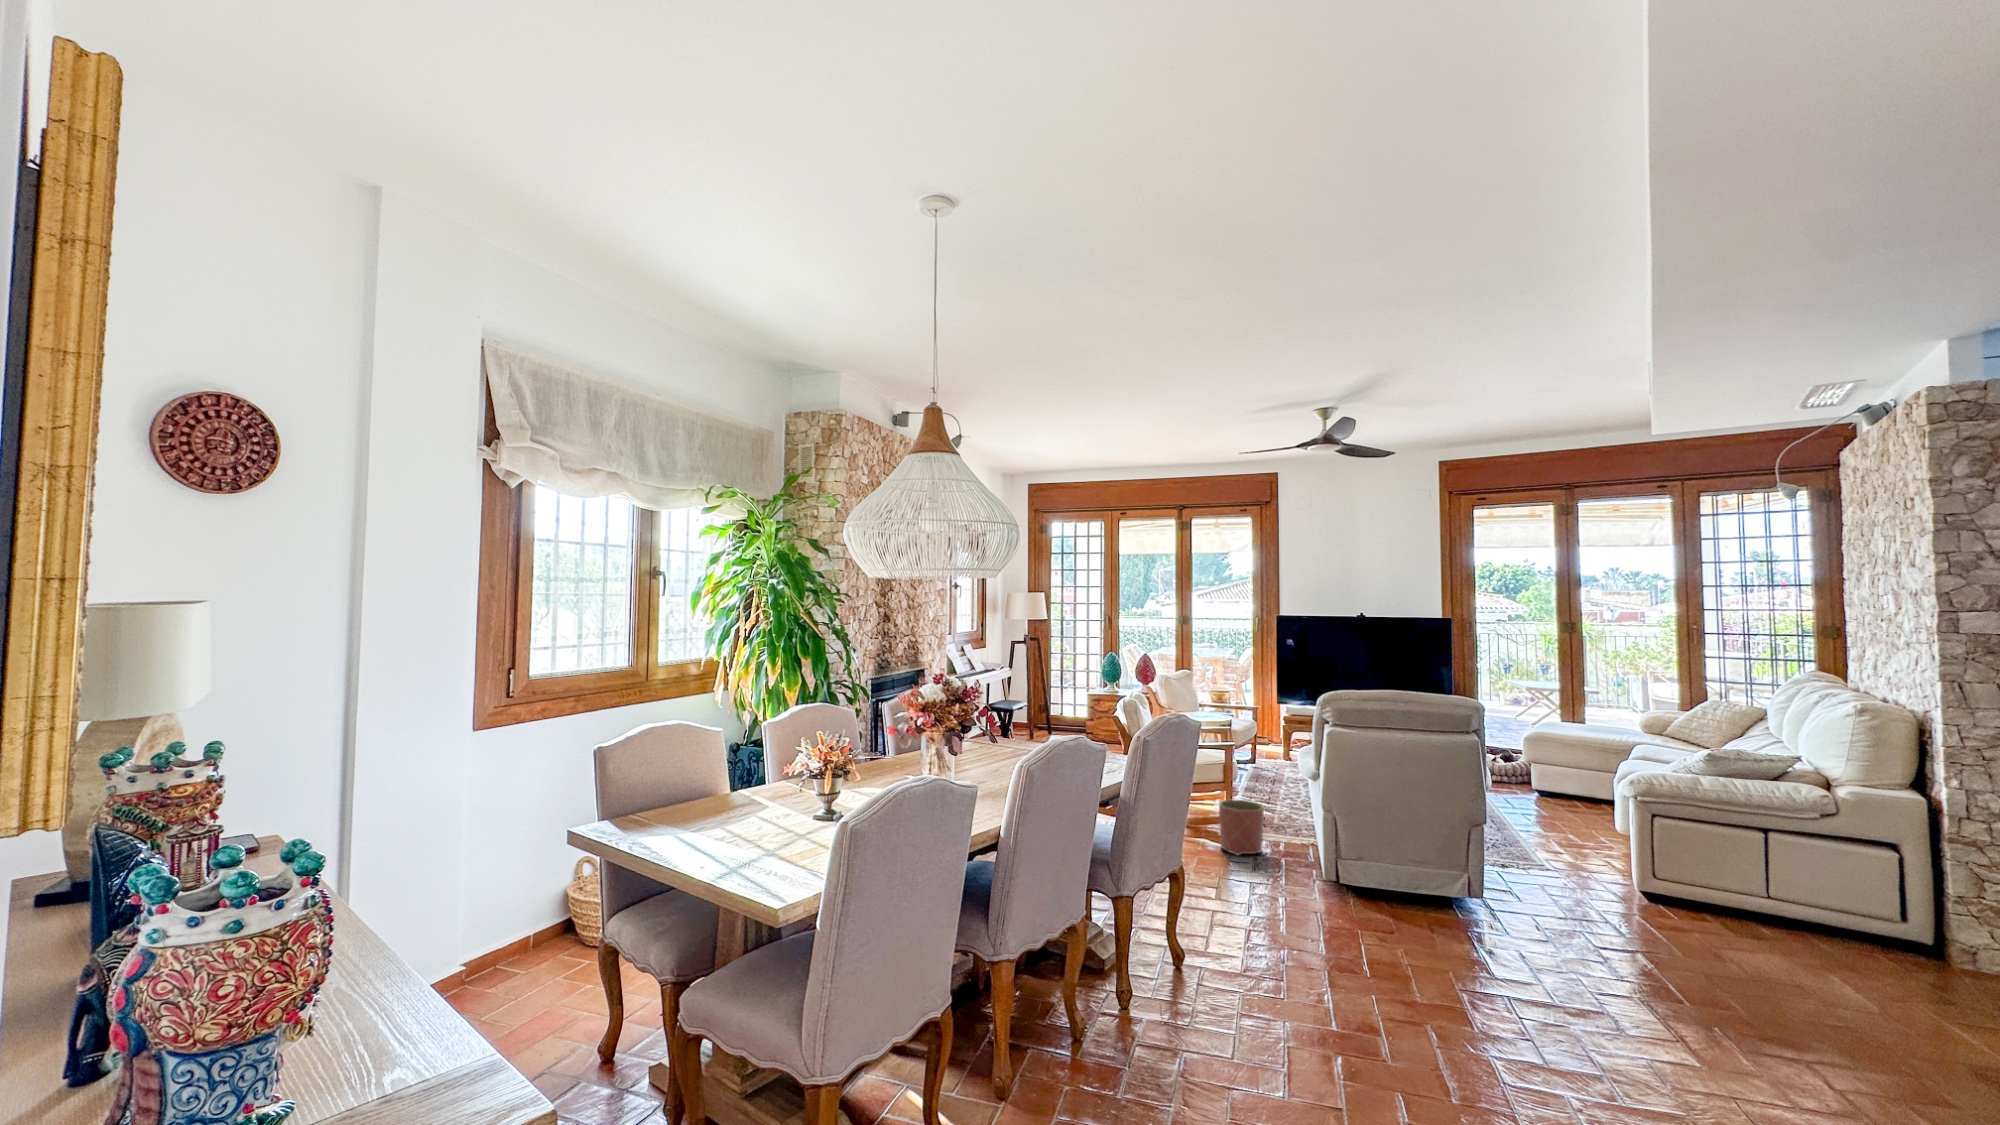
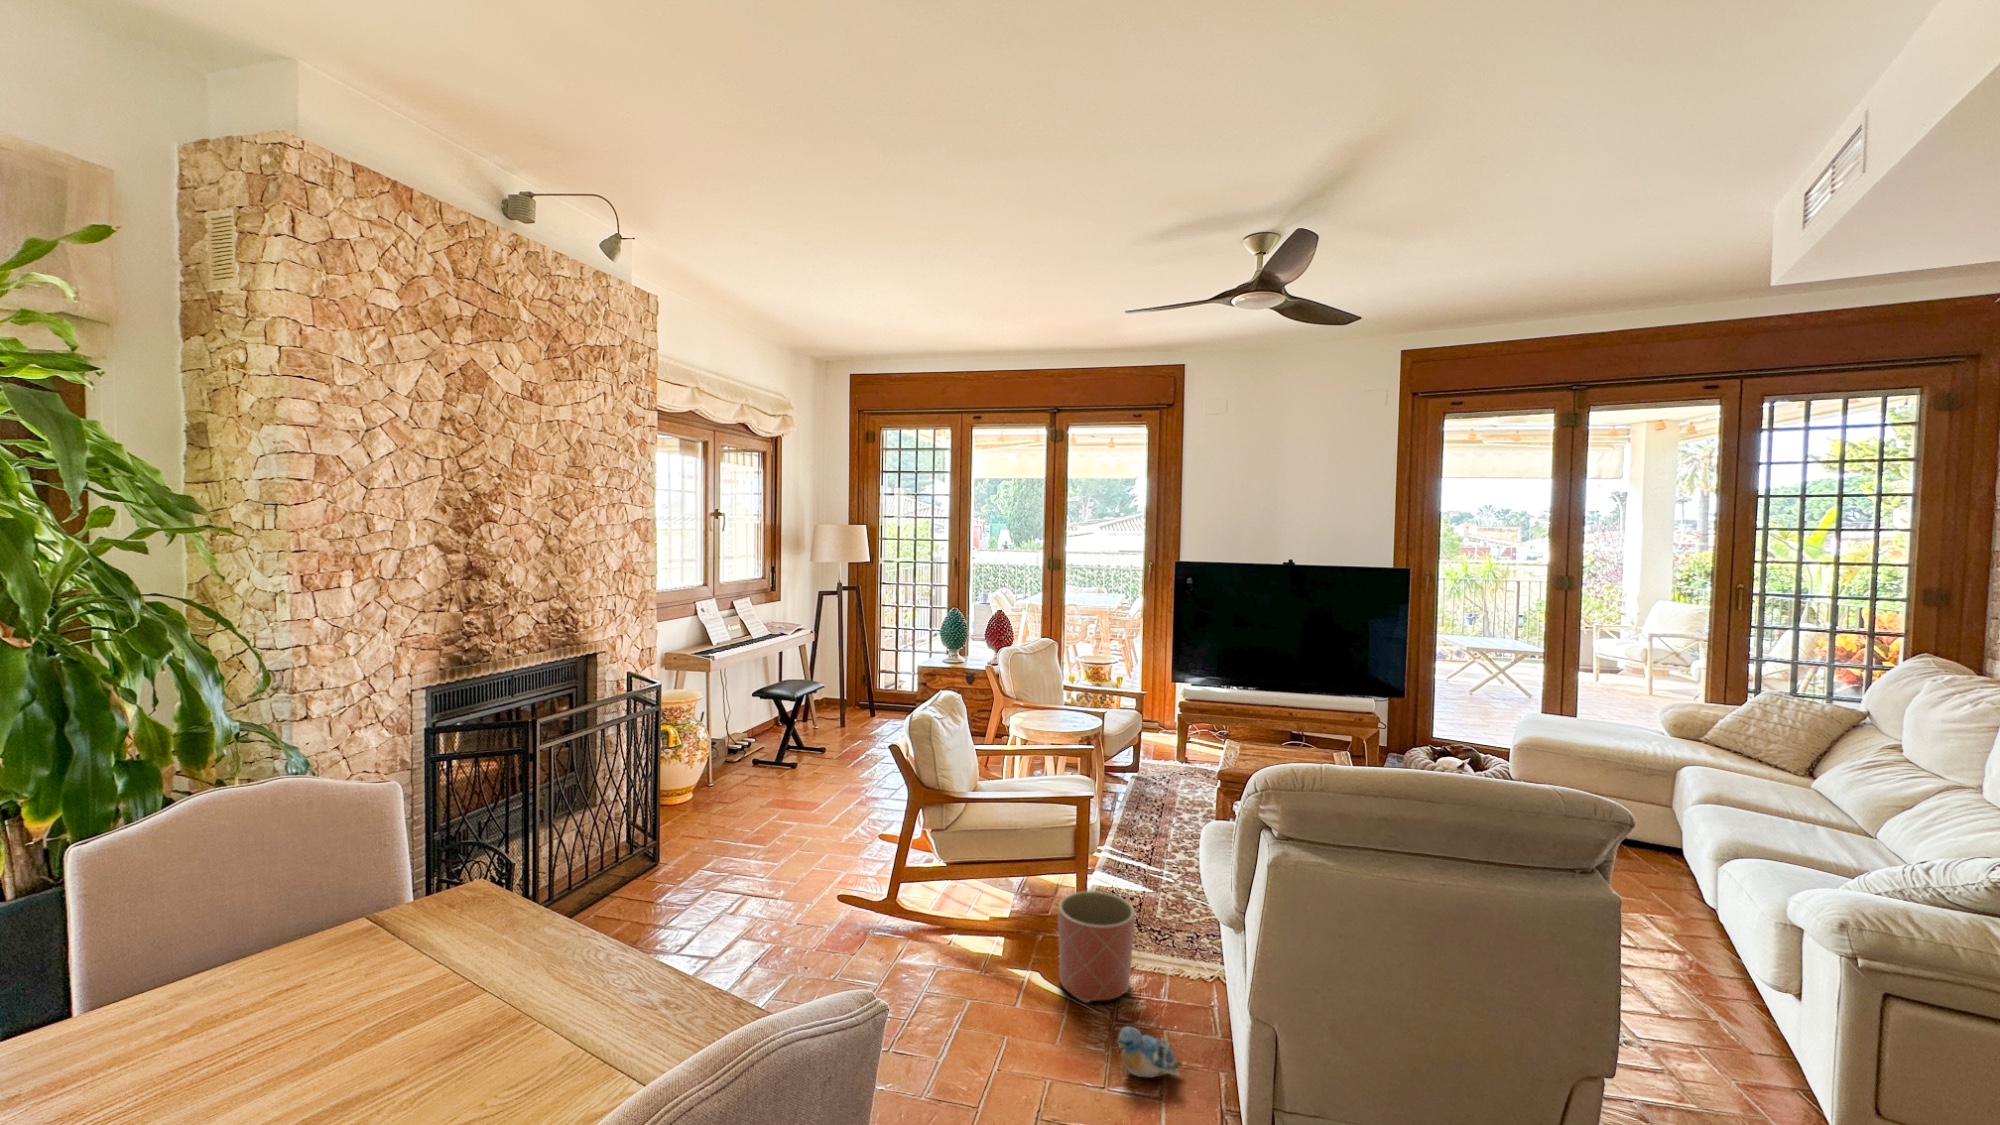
plush toy: none [1258,852,1295,878] -> present [1116,1027,1181,1078]

